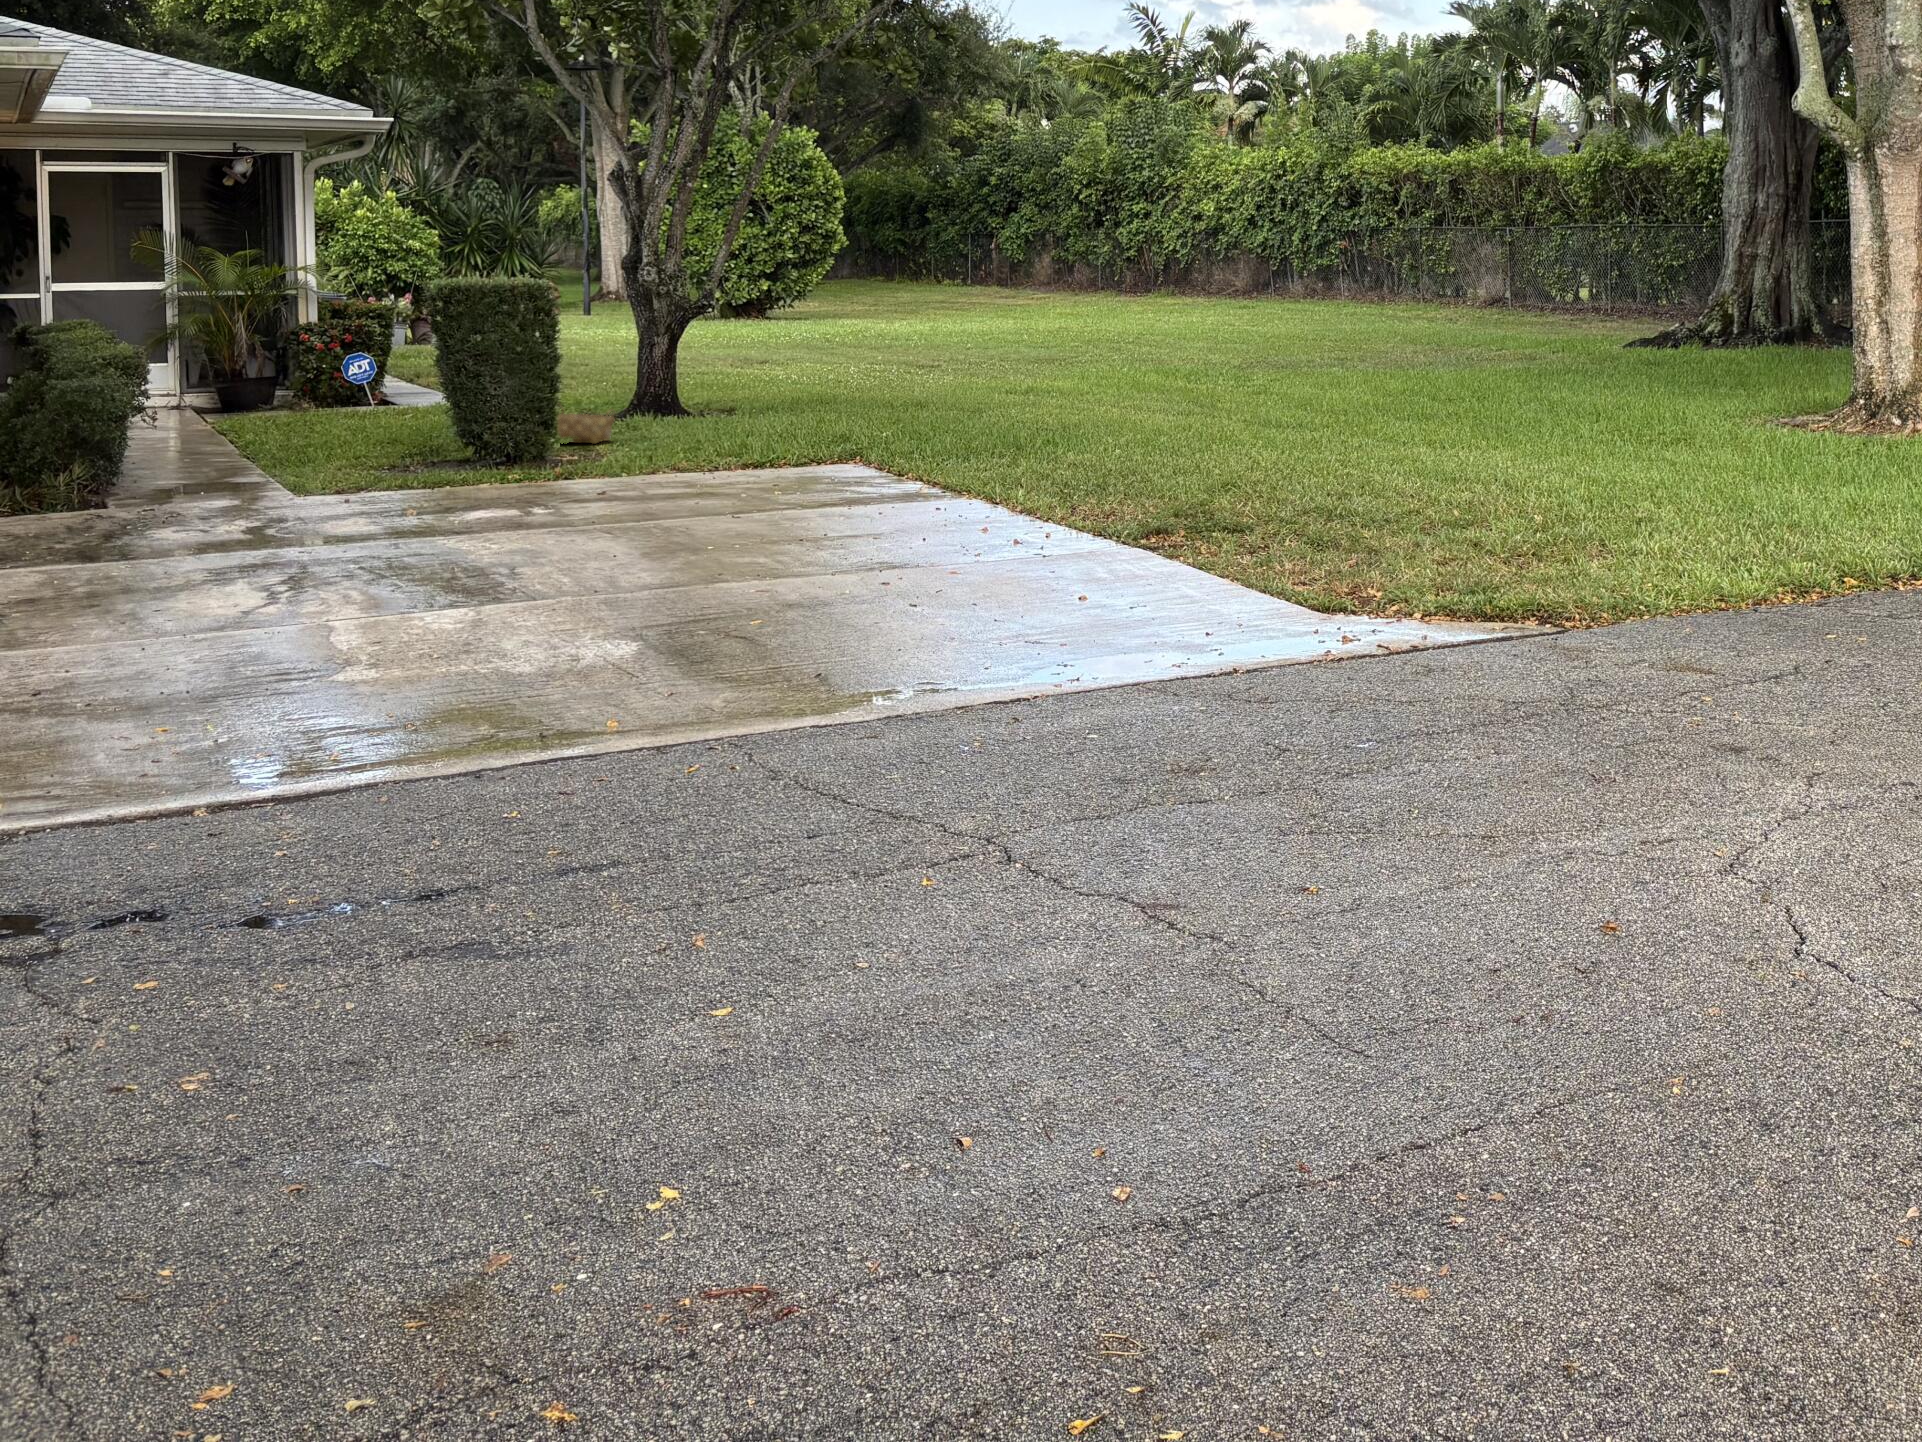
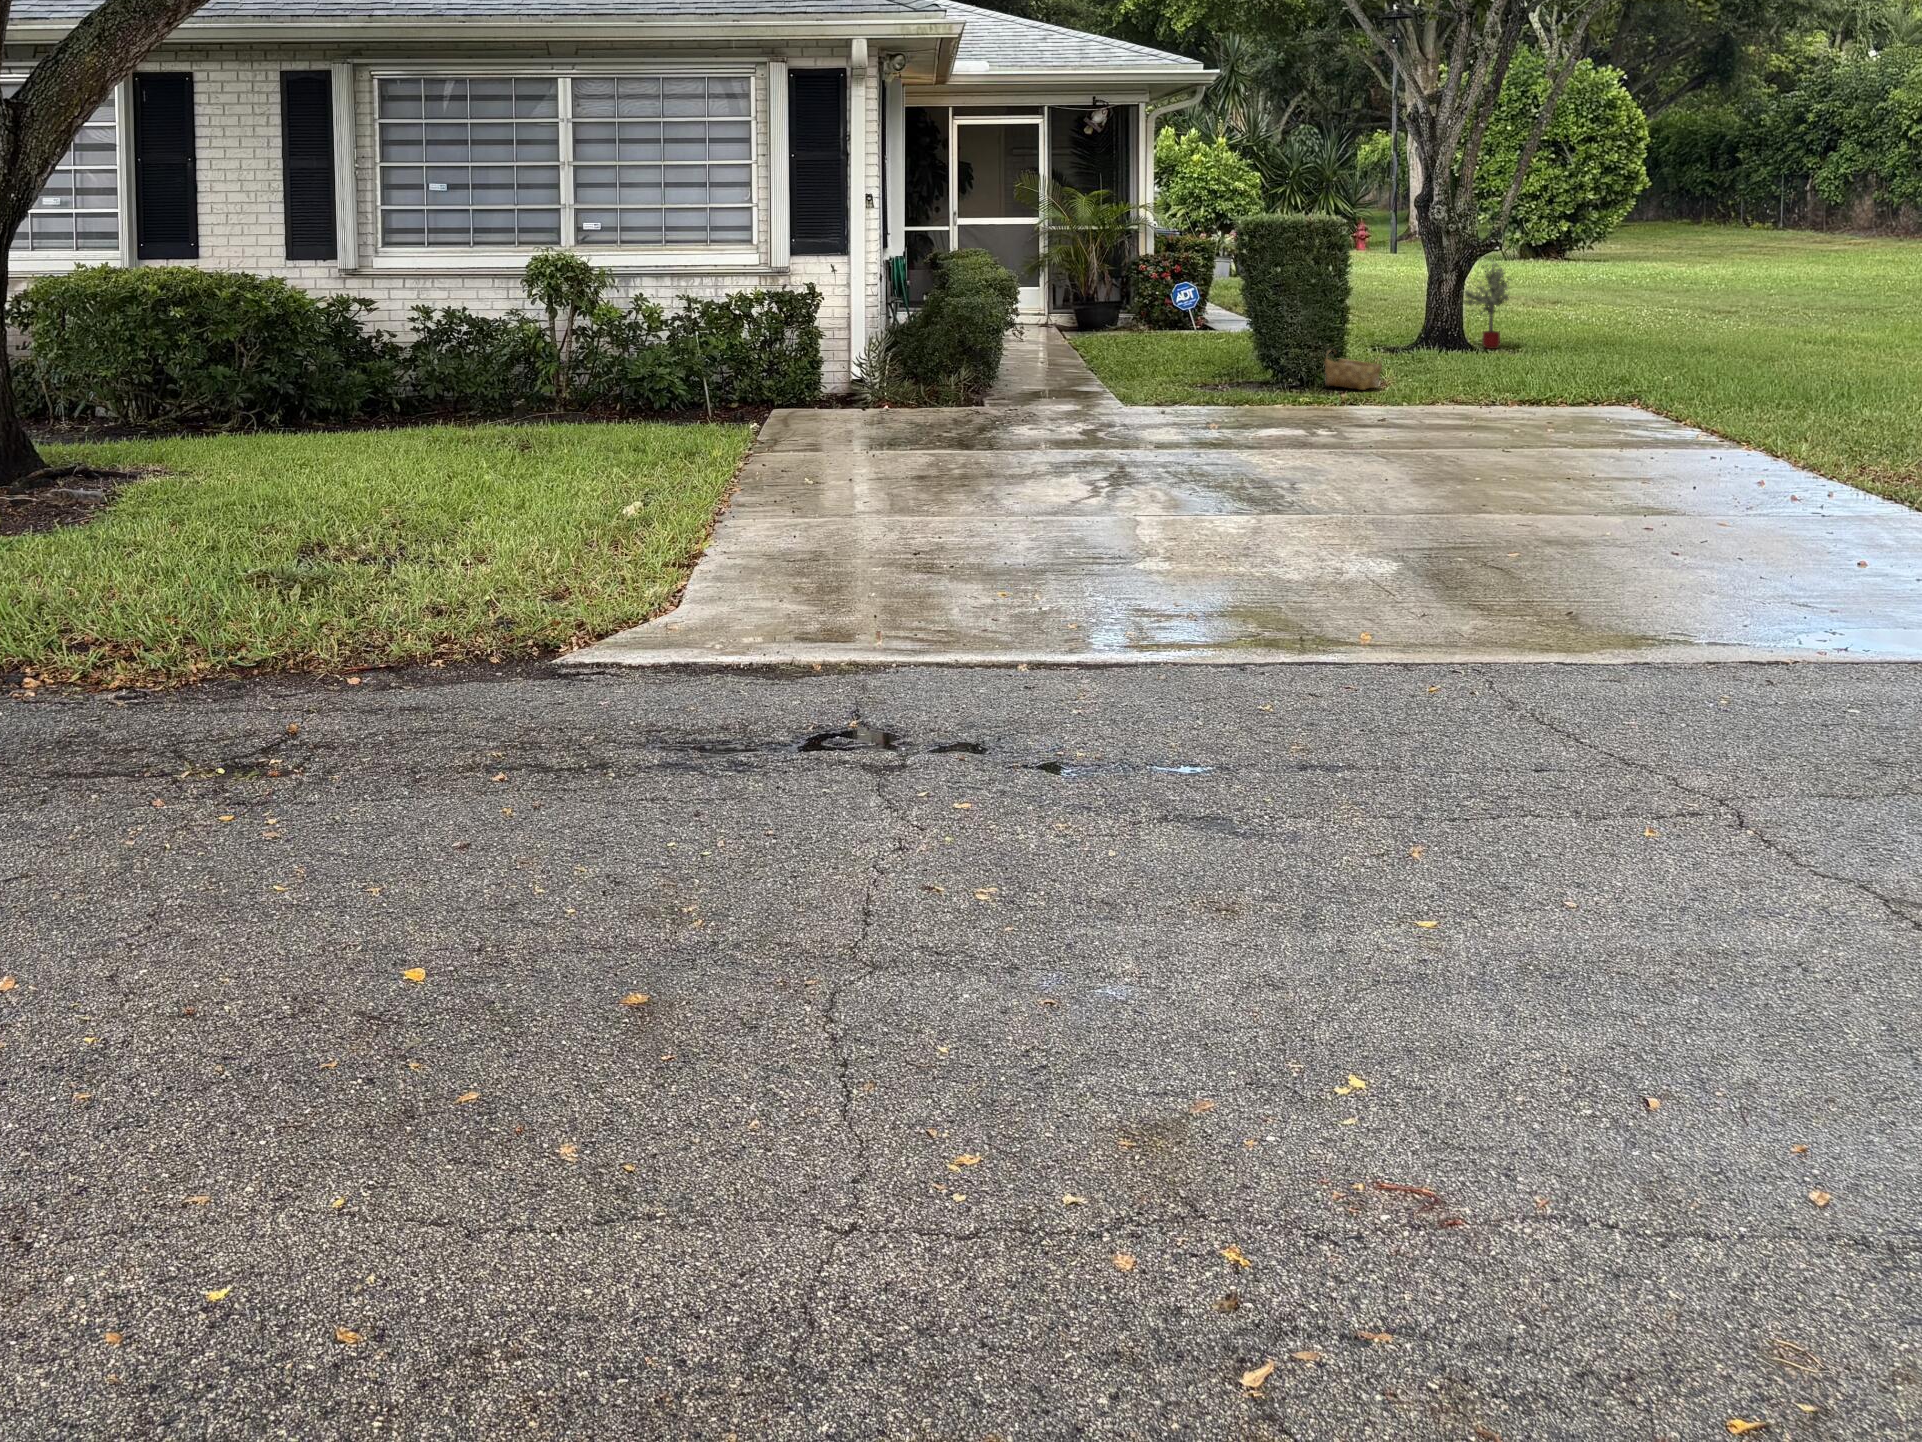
potted tree: none [695,310,745,400] -> present [1465,259,1510,349]

